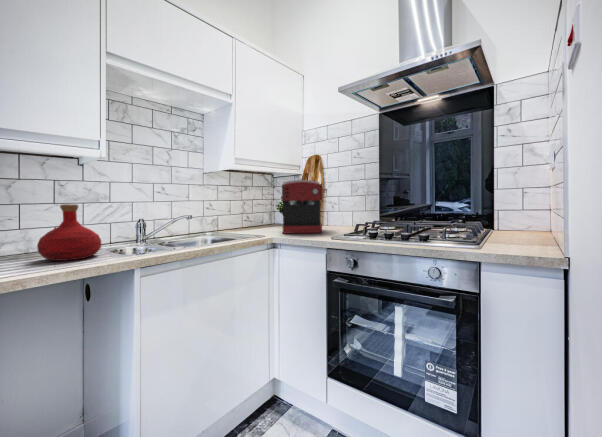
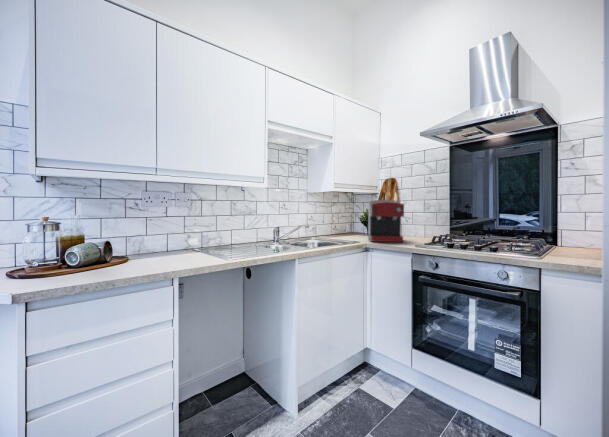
bottle: present [37,204,101,261] -> none [238,220,269,255]

